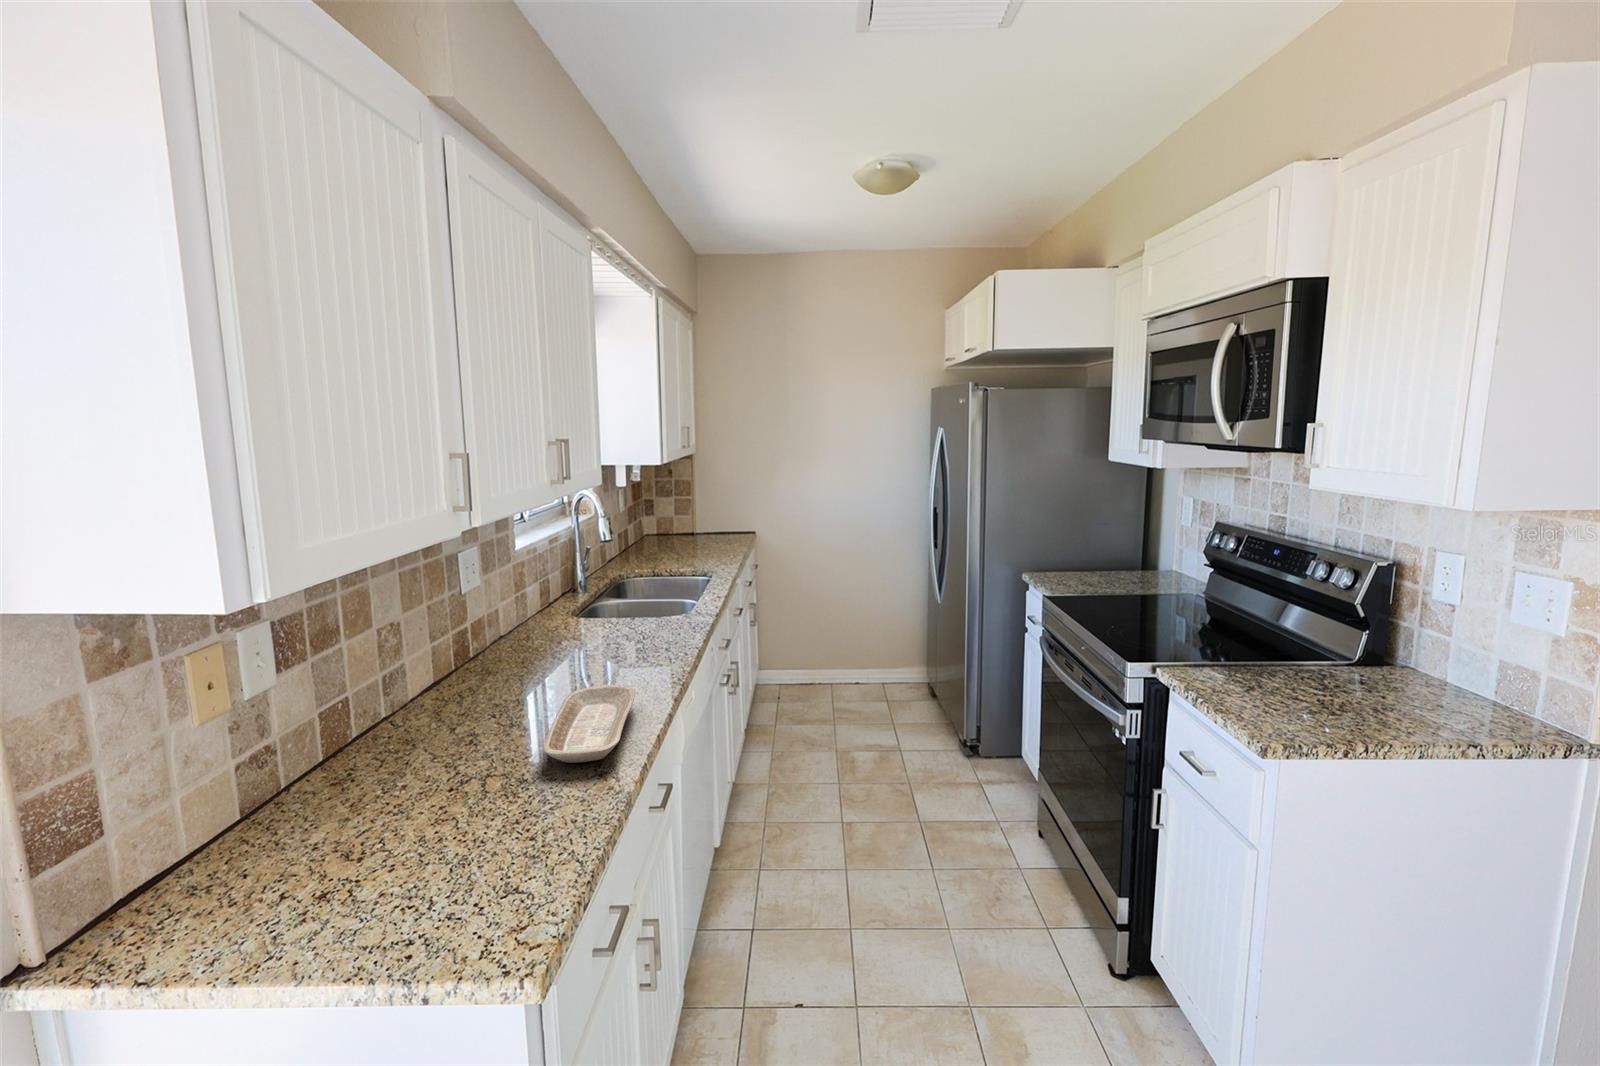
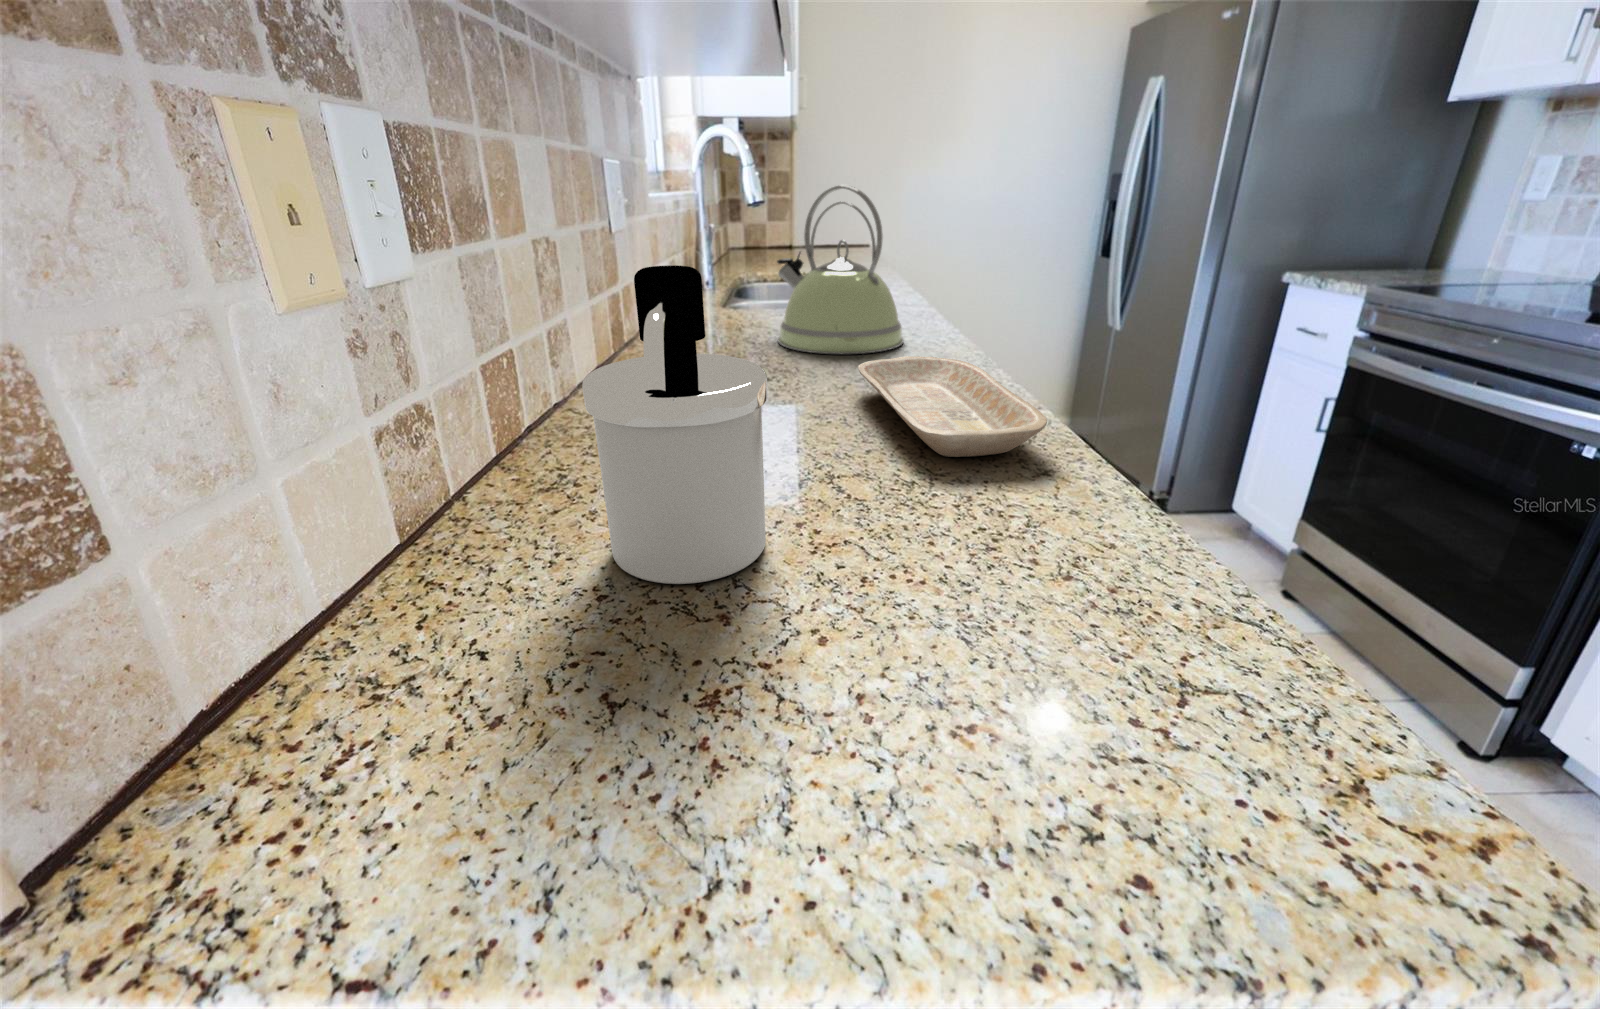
kettle: none [569,566,654,671] -> present [777,185,903,354]
soap dispenser: none [312,697,419,842] -> present [582,265,767,584]

